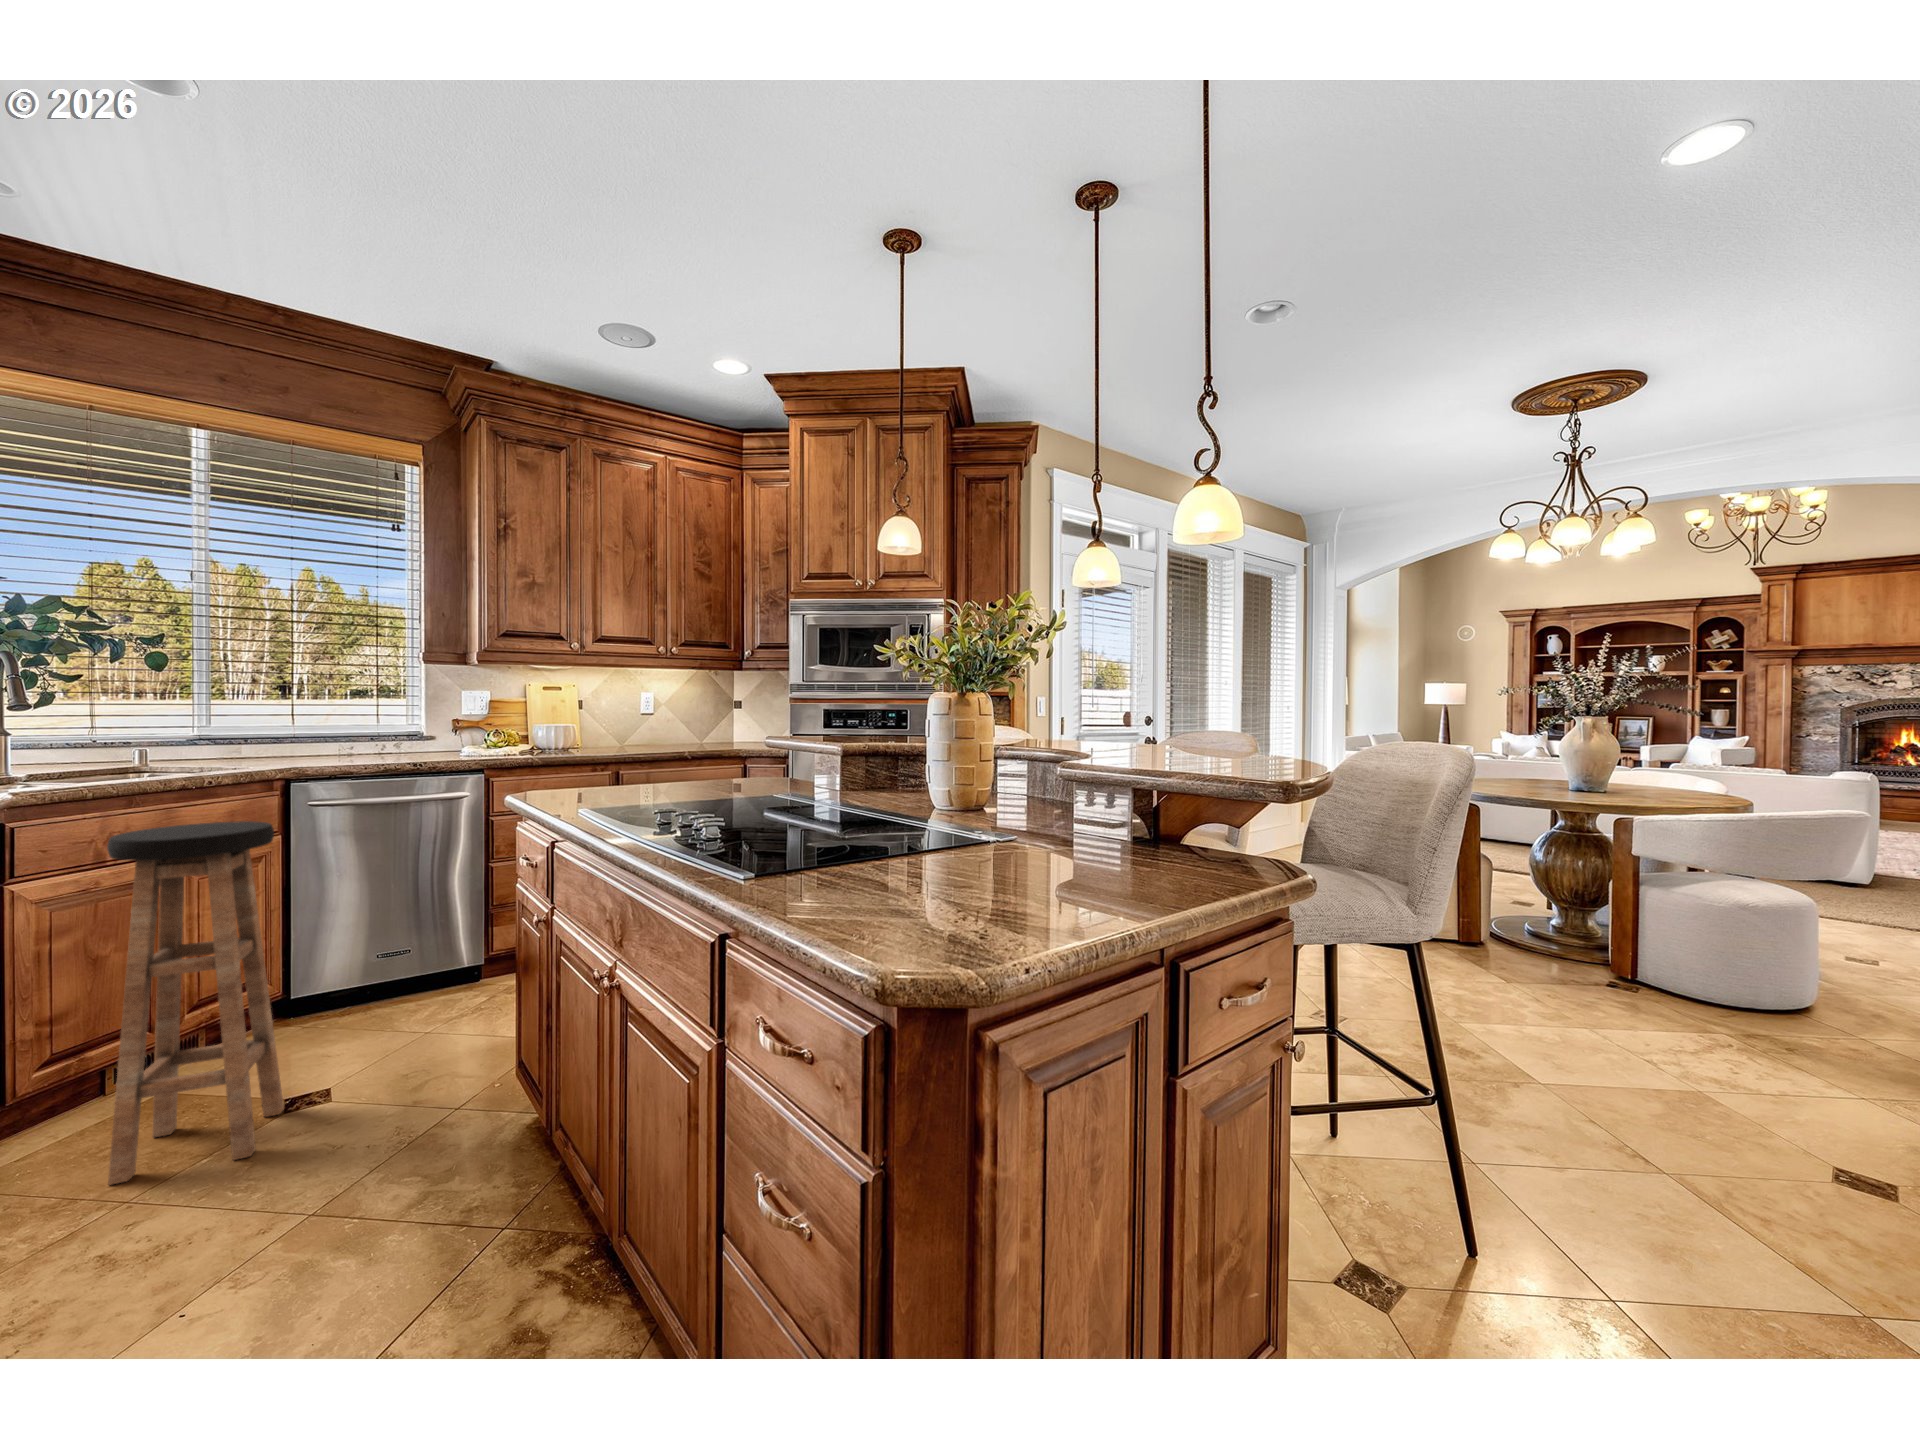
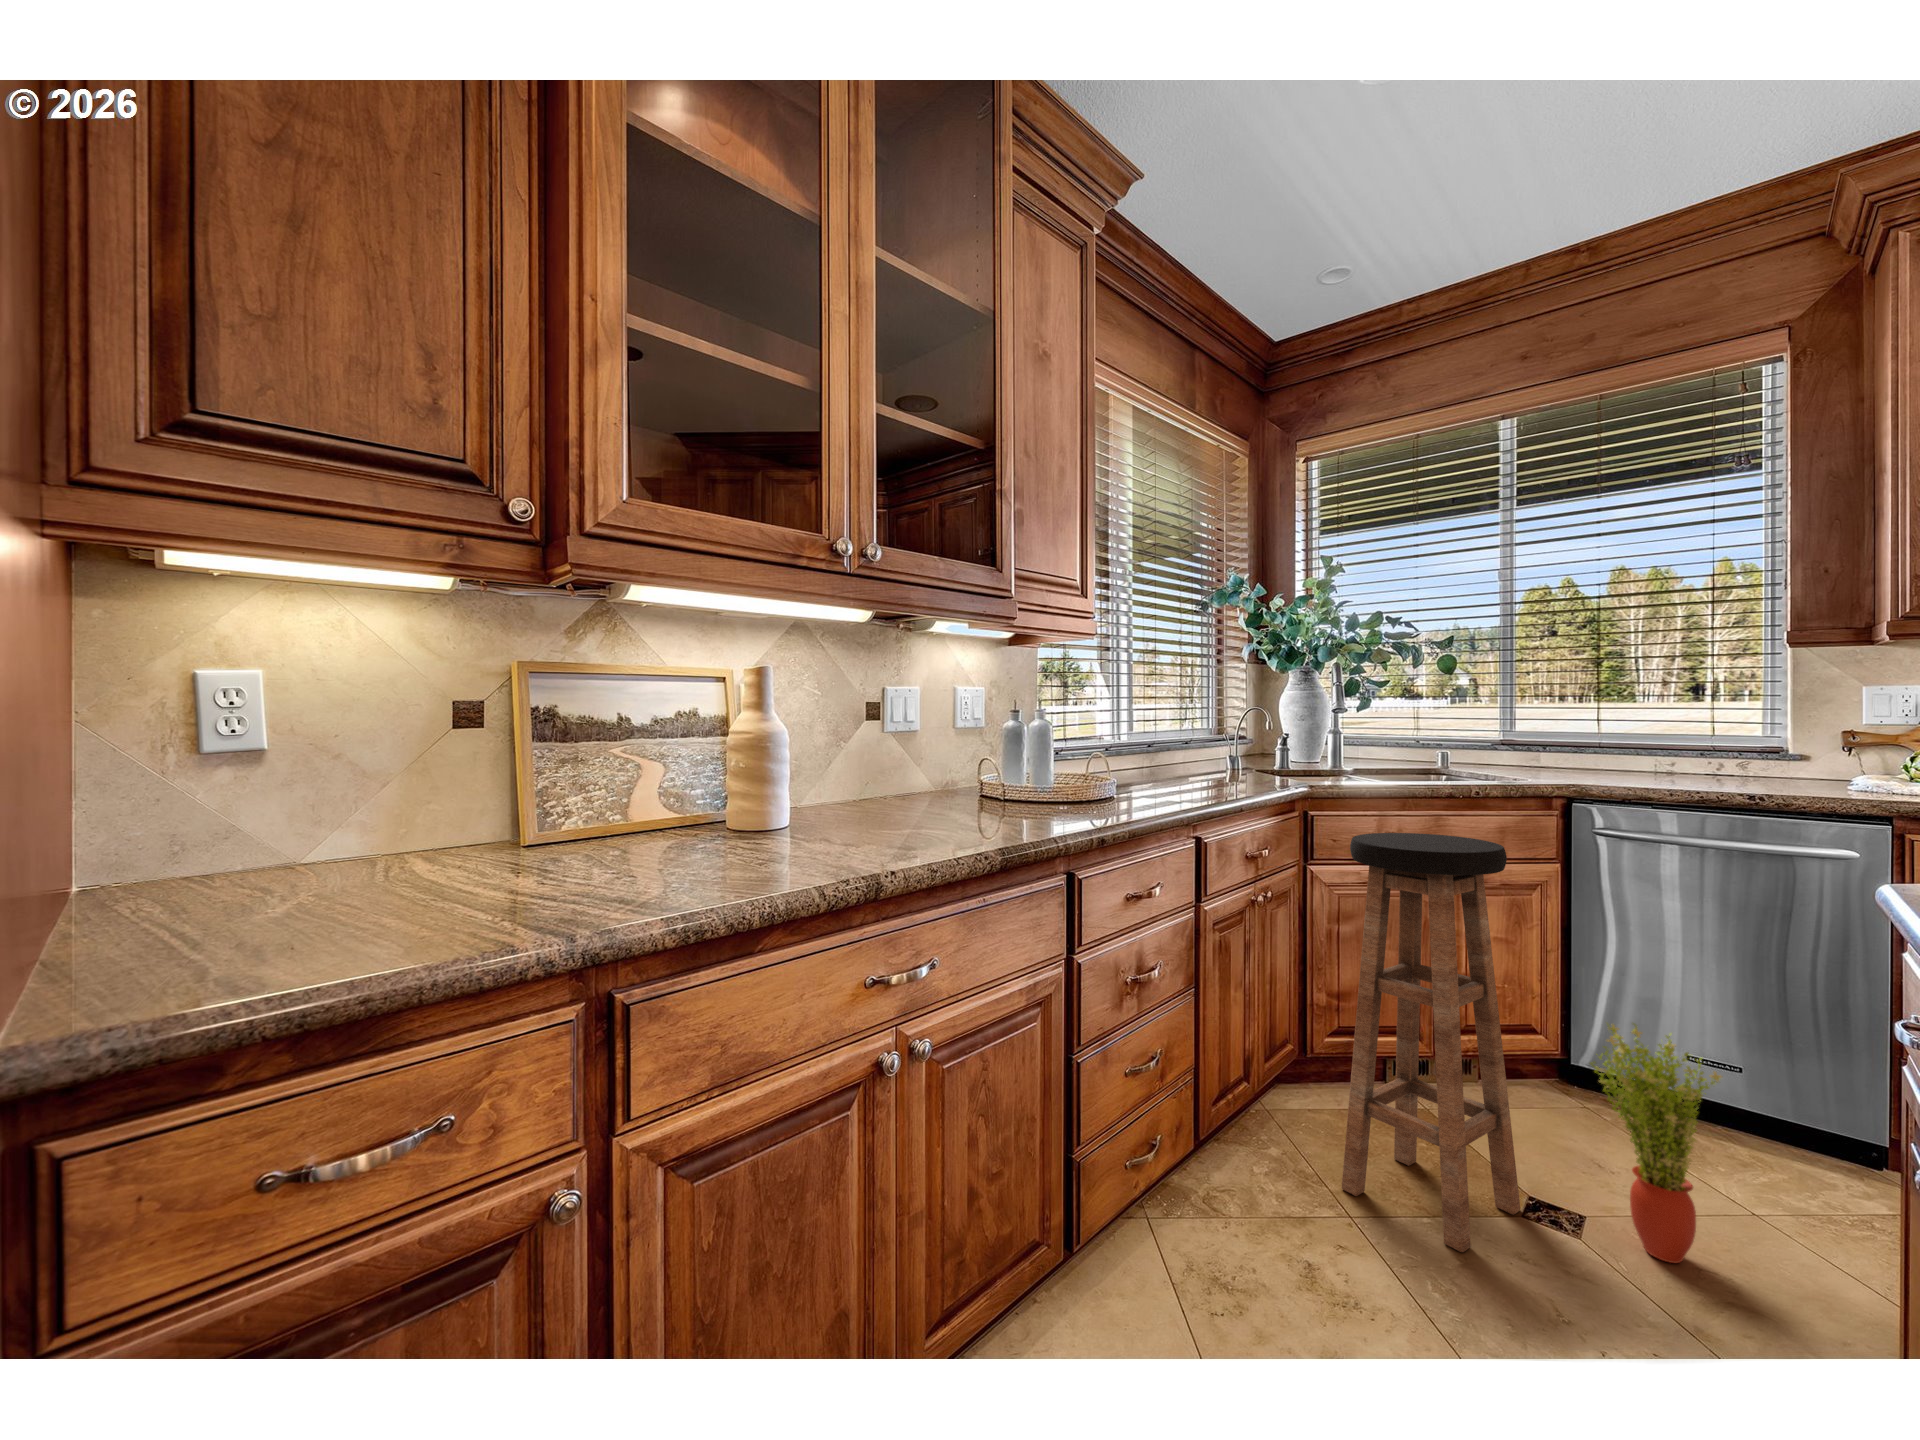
potted plant: none [338,929,421,1083] -> present [1590,1024,1721,1263]

